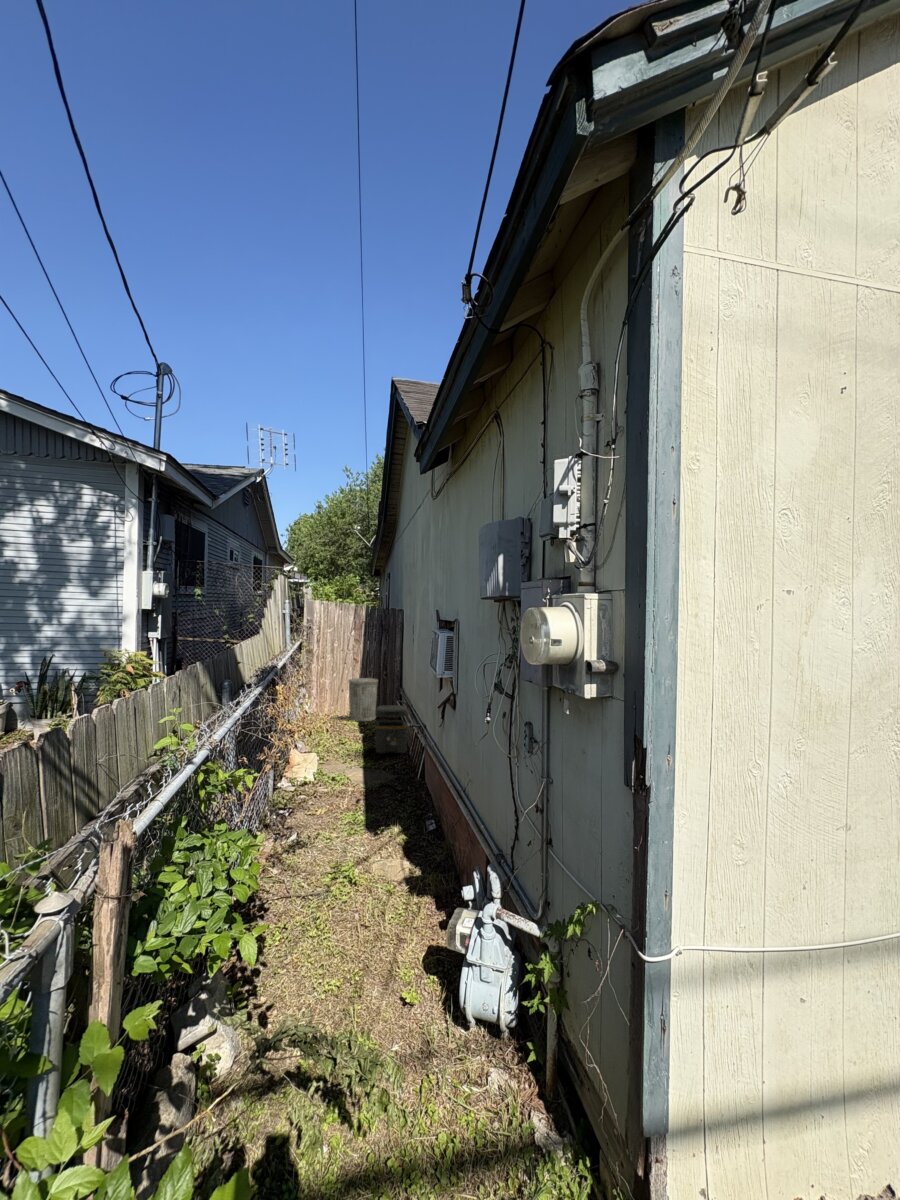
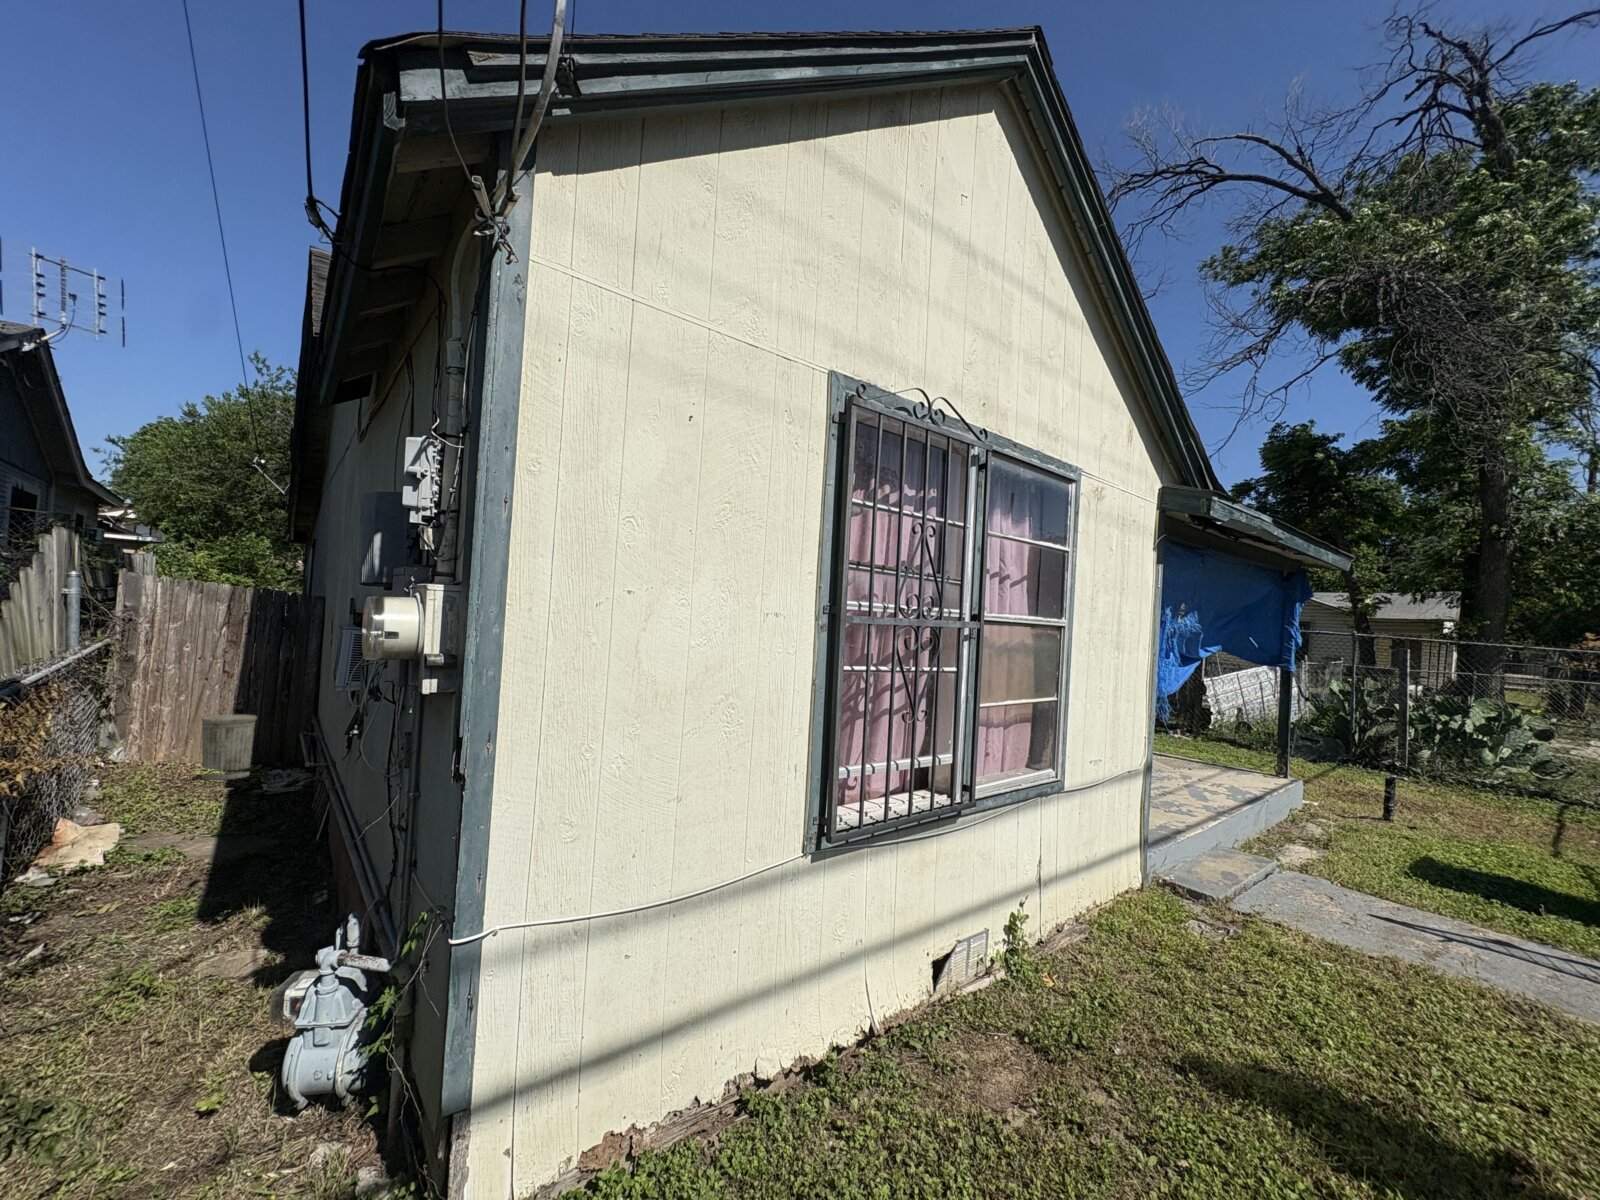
toolbox: present [375,705,408,754] -> none [238,749,297,821]

